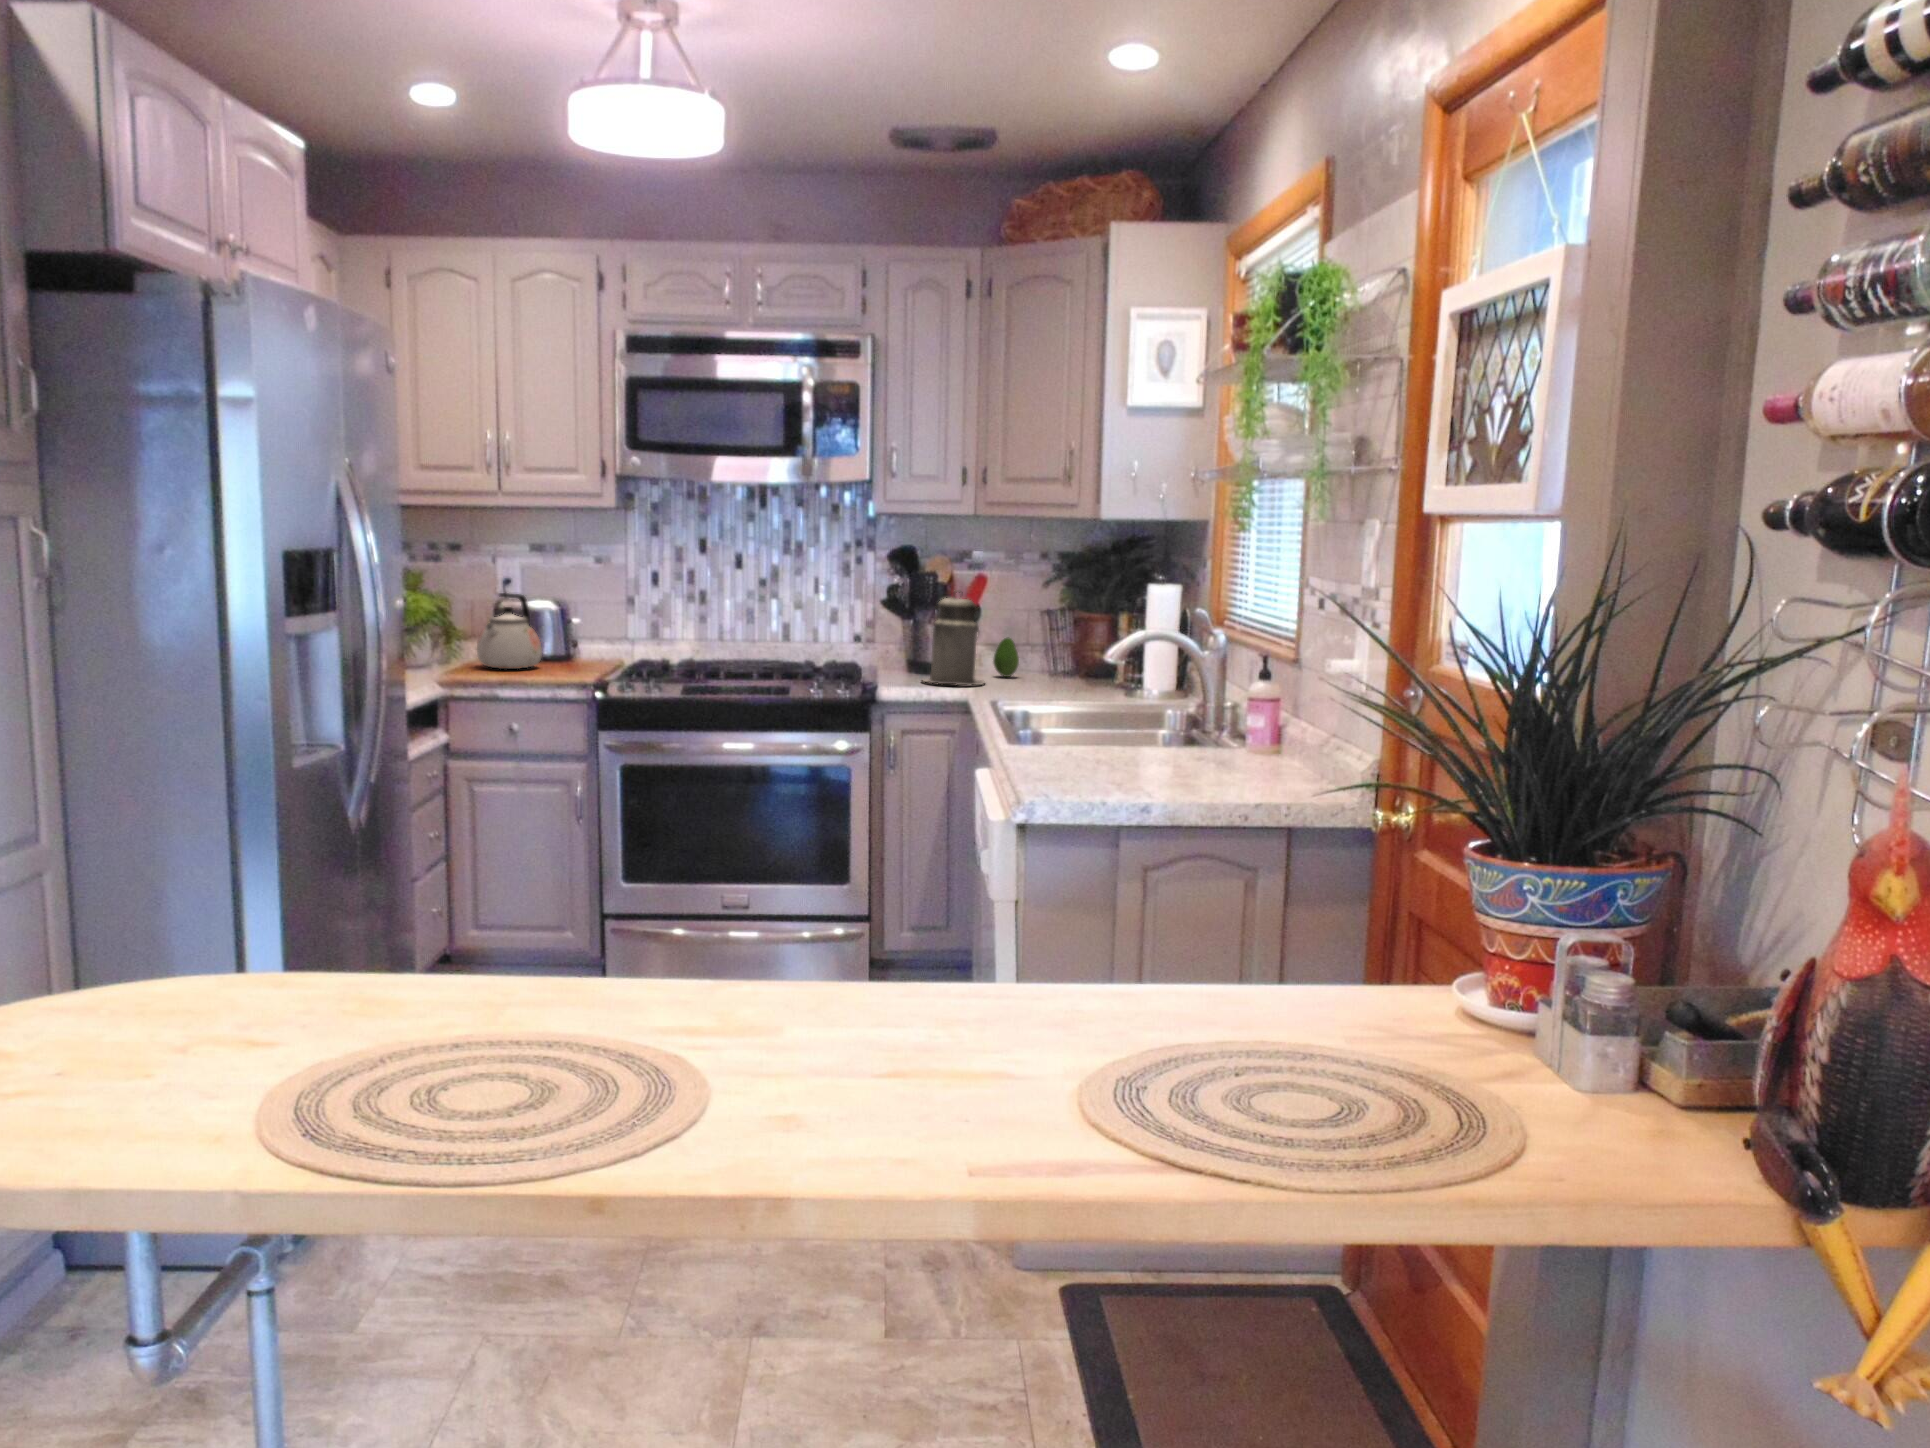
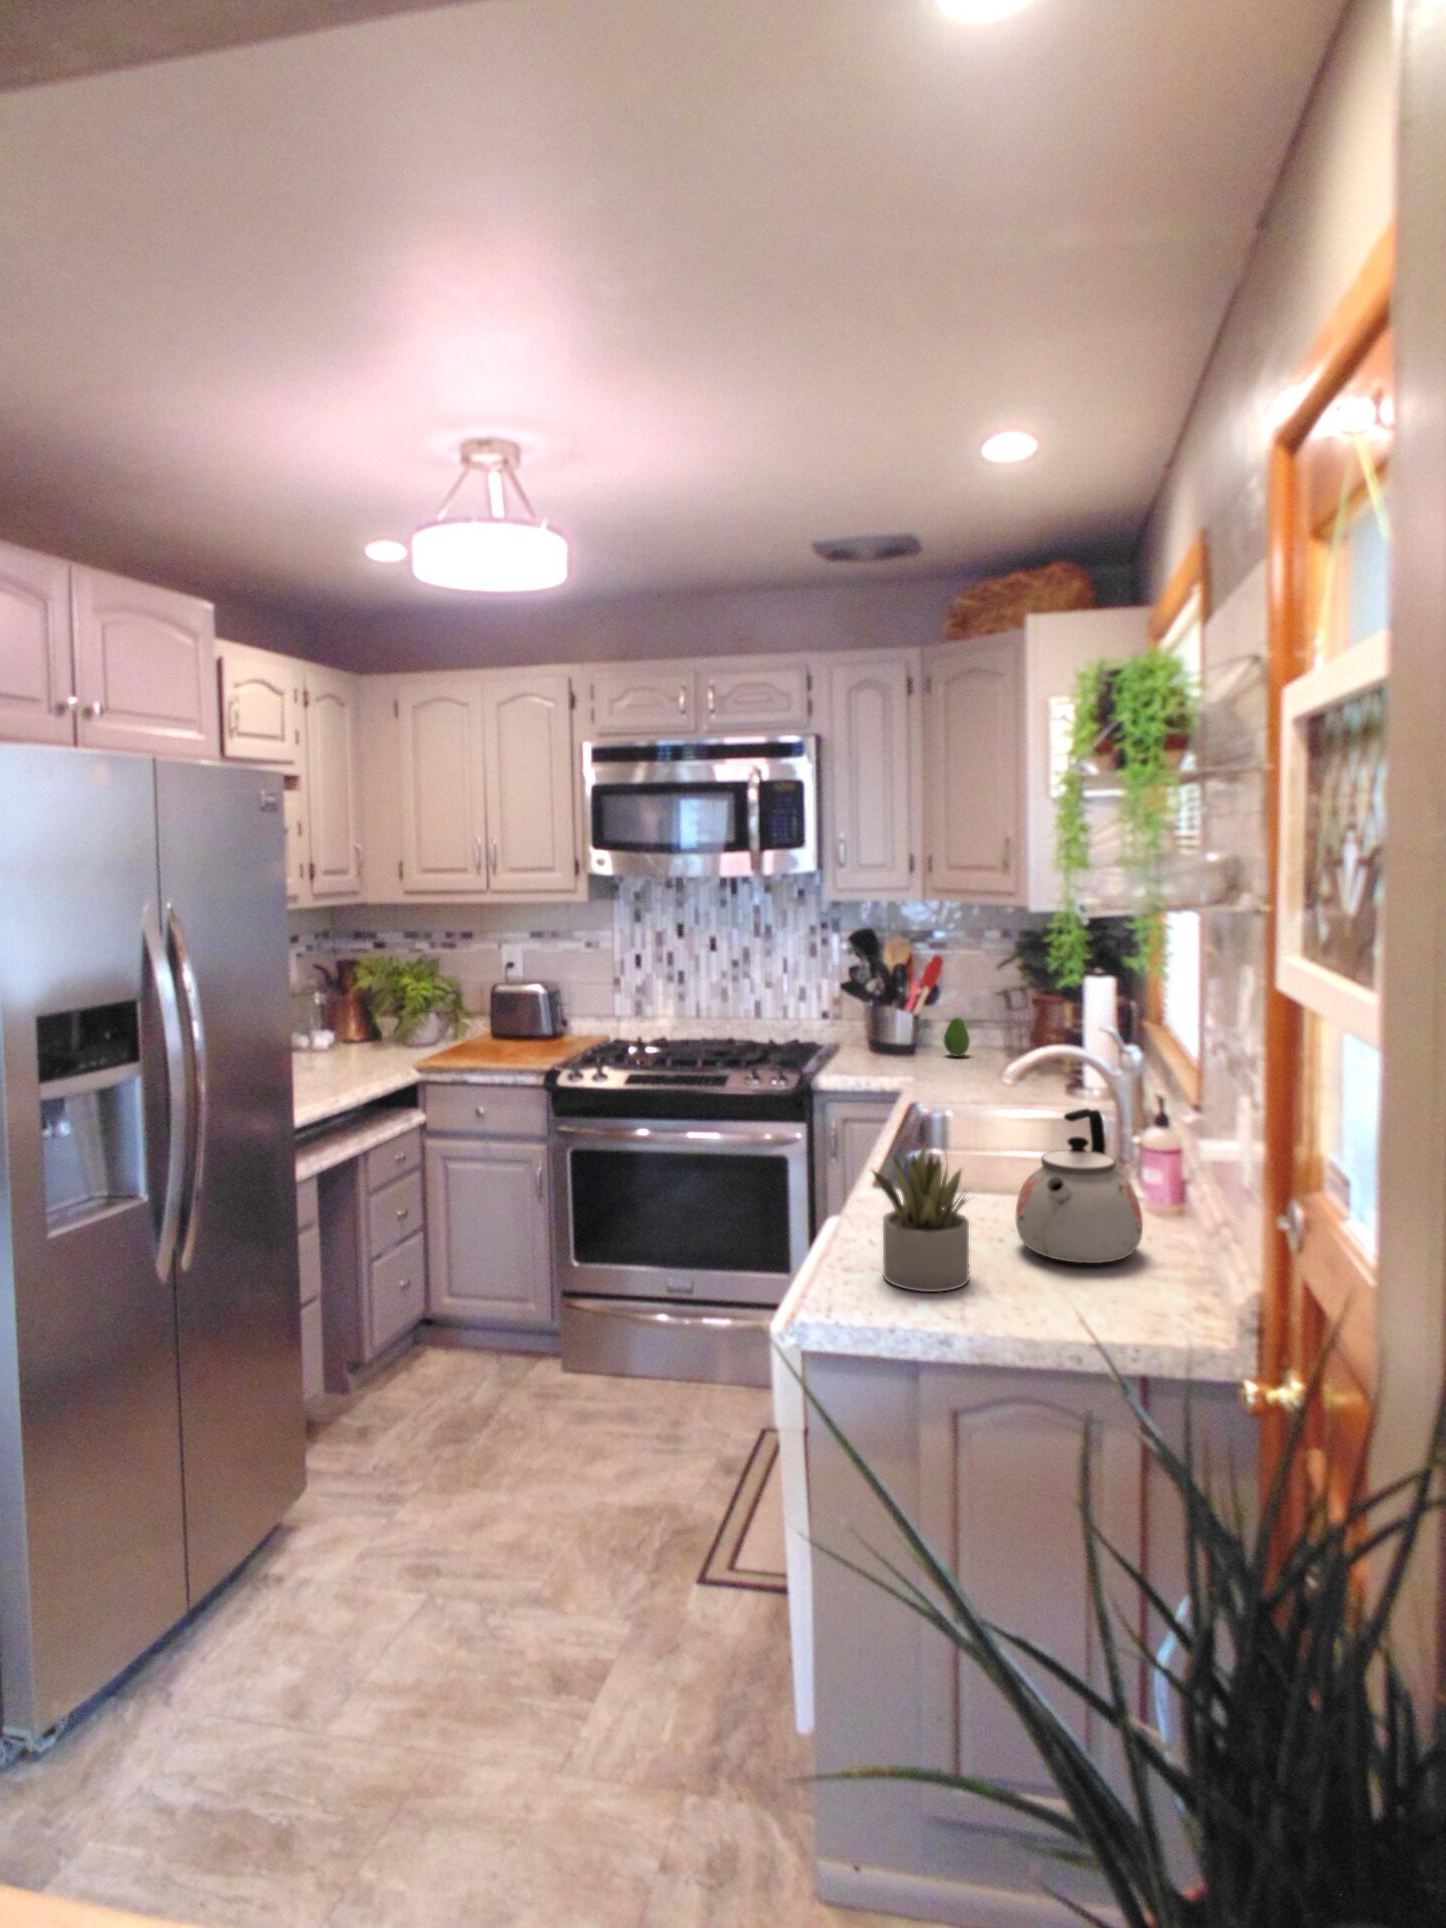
canister: present [924,592,984,685] -> none [864,976,929,1071]
kettle: present [477,593,542,669] -> present [1016,1109,1143,1263]
succulent plant: none [1070,670,1154,787] -> present [873,1145,969,1292]

